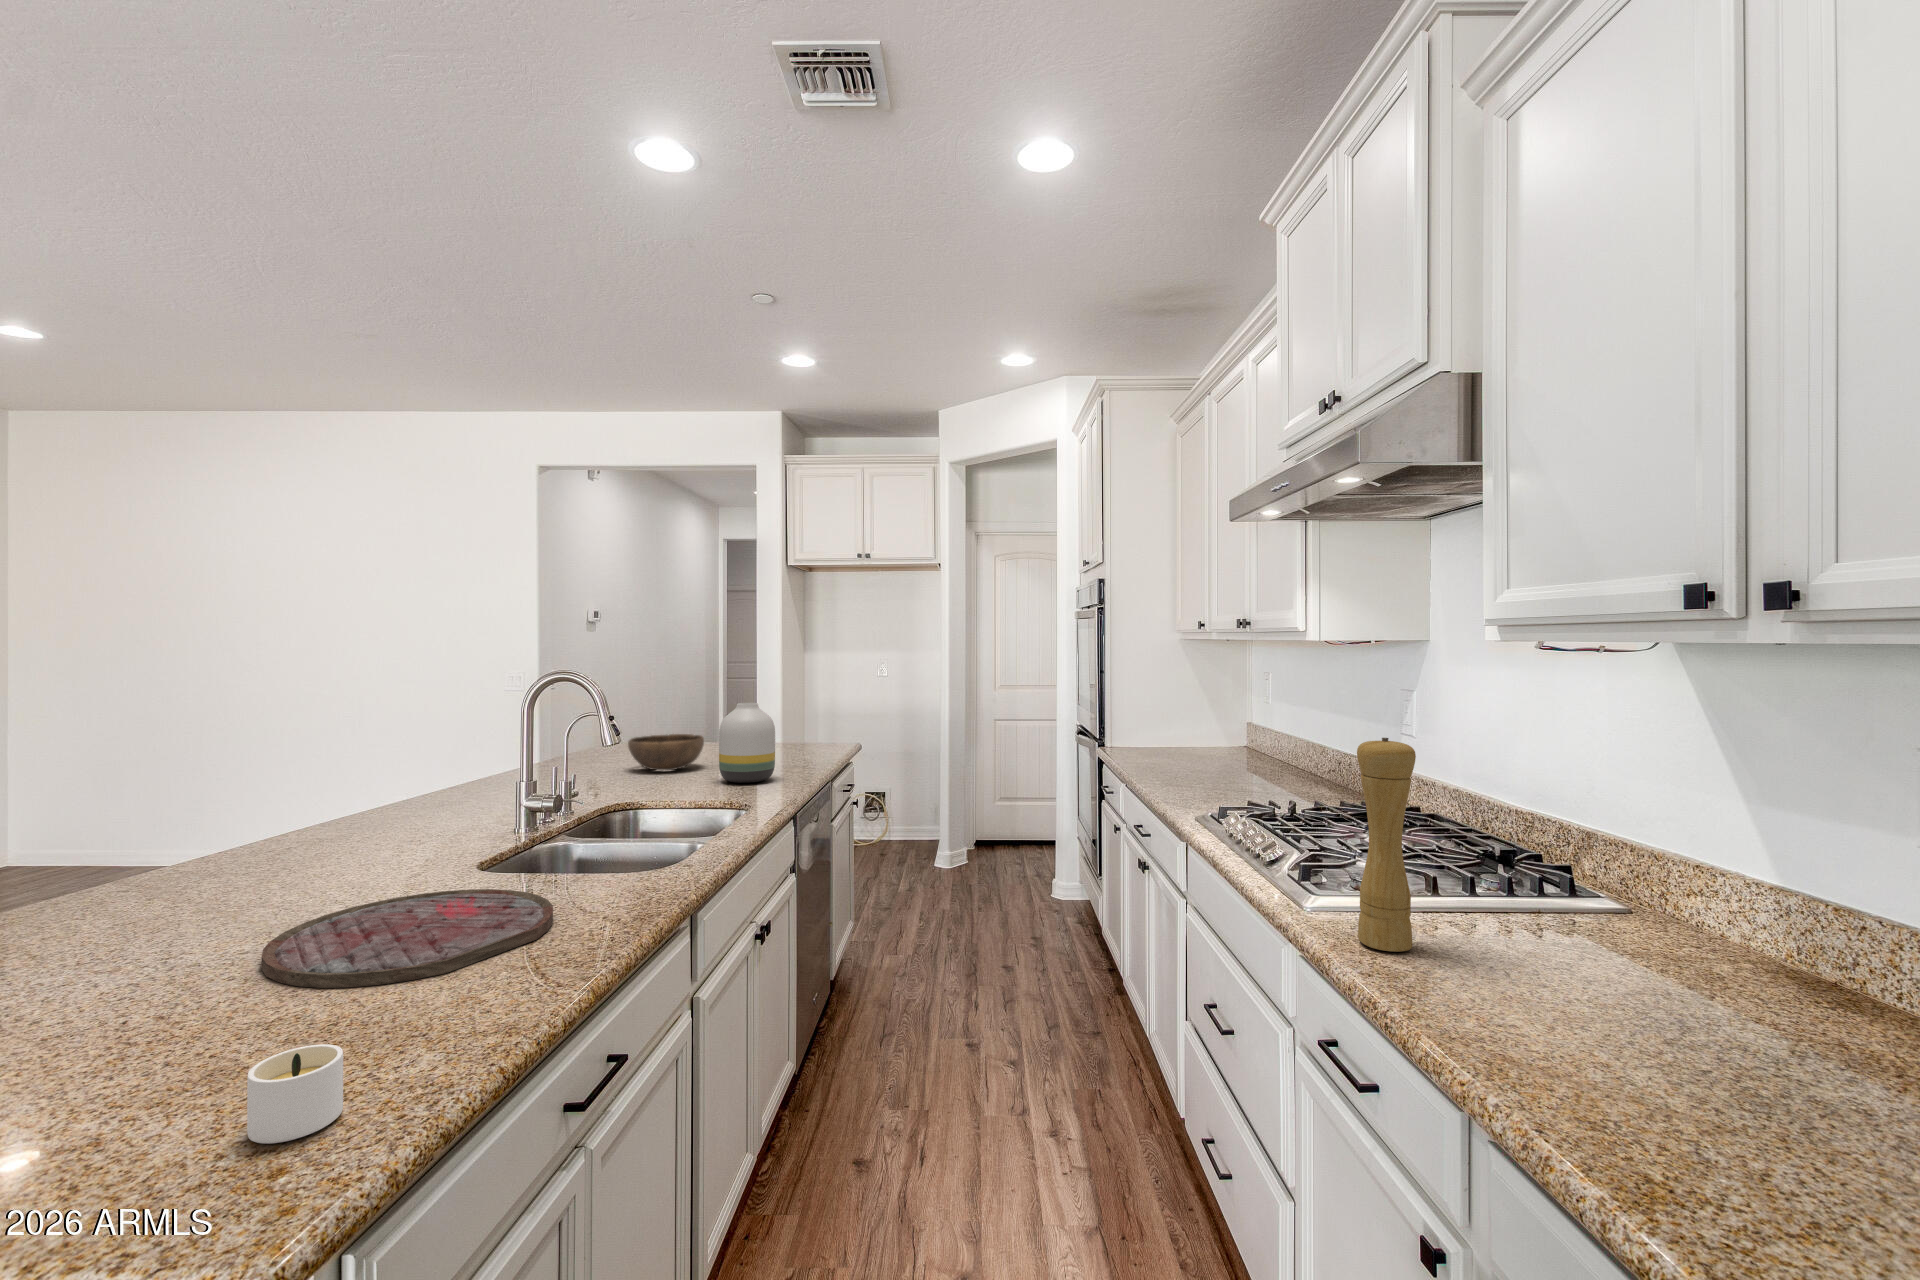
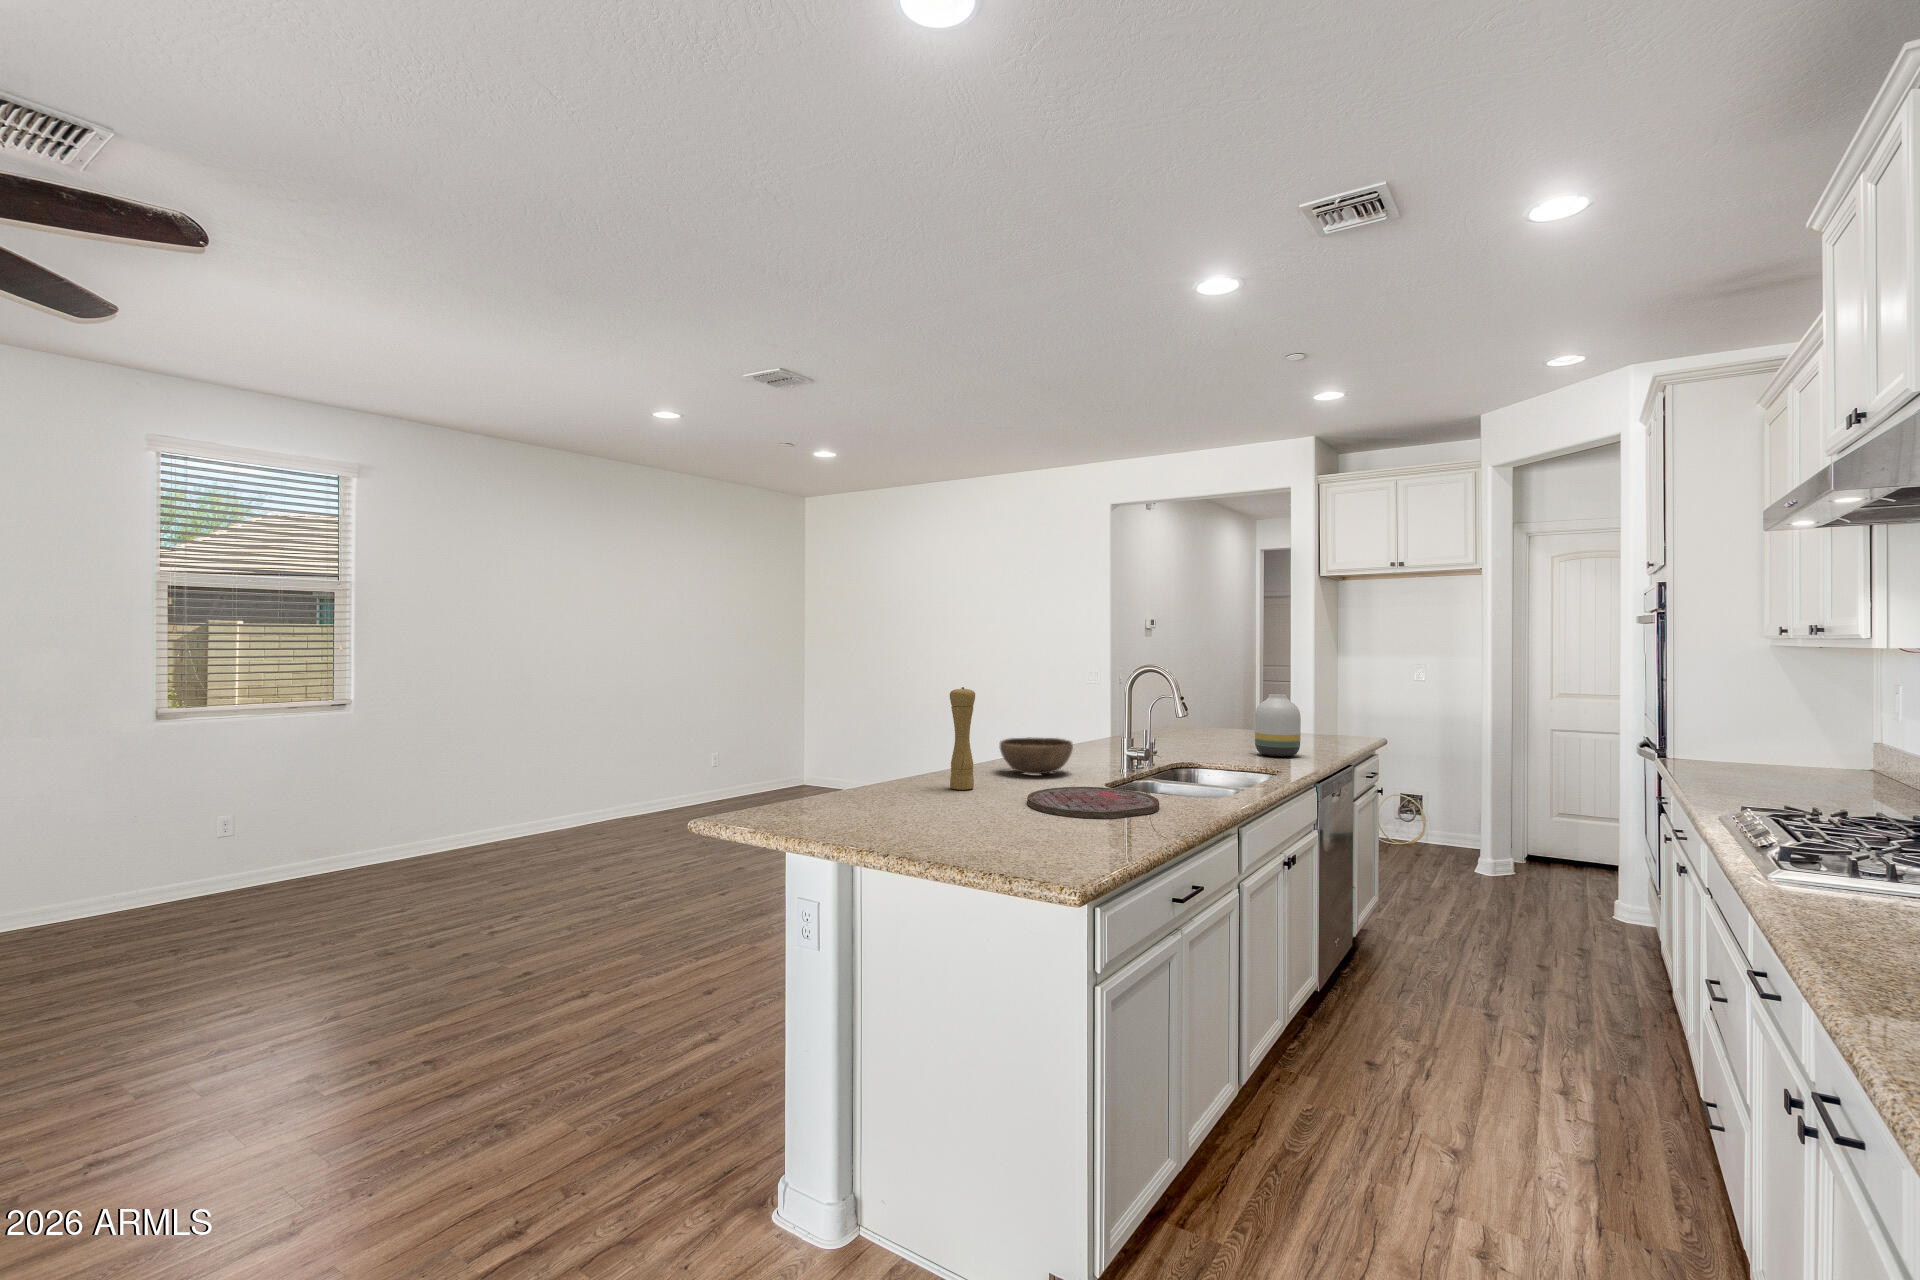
bowl: present [628,734,704,771] -> present [1000,737,1073,774]
pepper mill: present [1357,738,1416,952] -> present [950,687,975,790]
candle: present [247,1044,343,1143] -> none [1060,820,1098,853]

